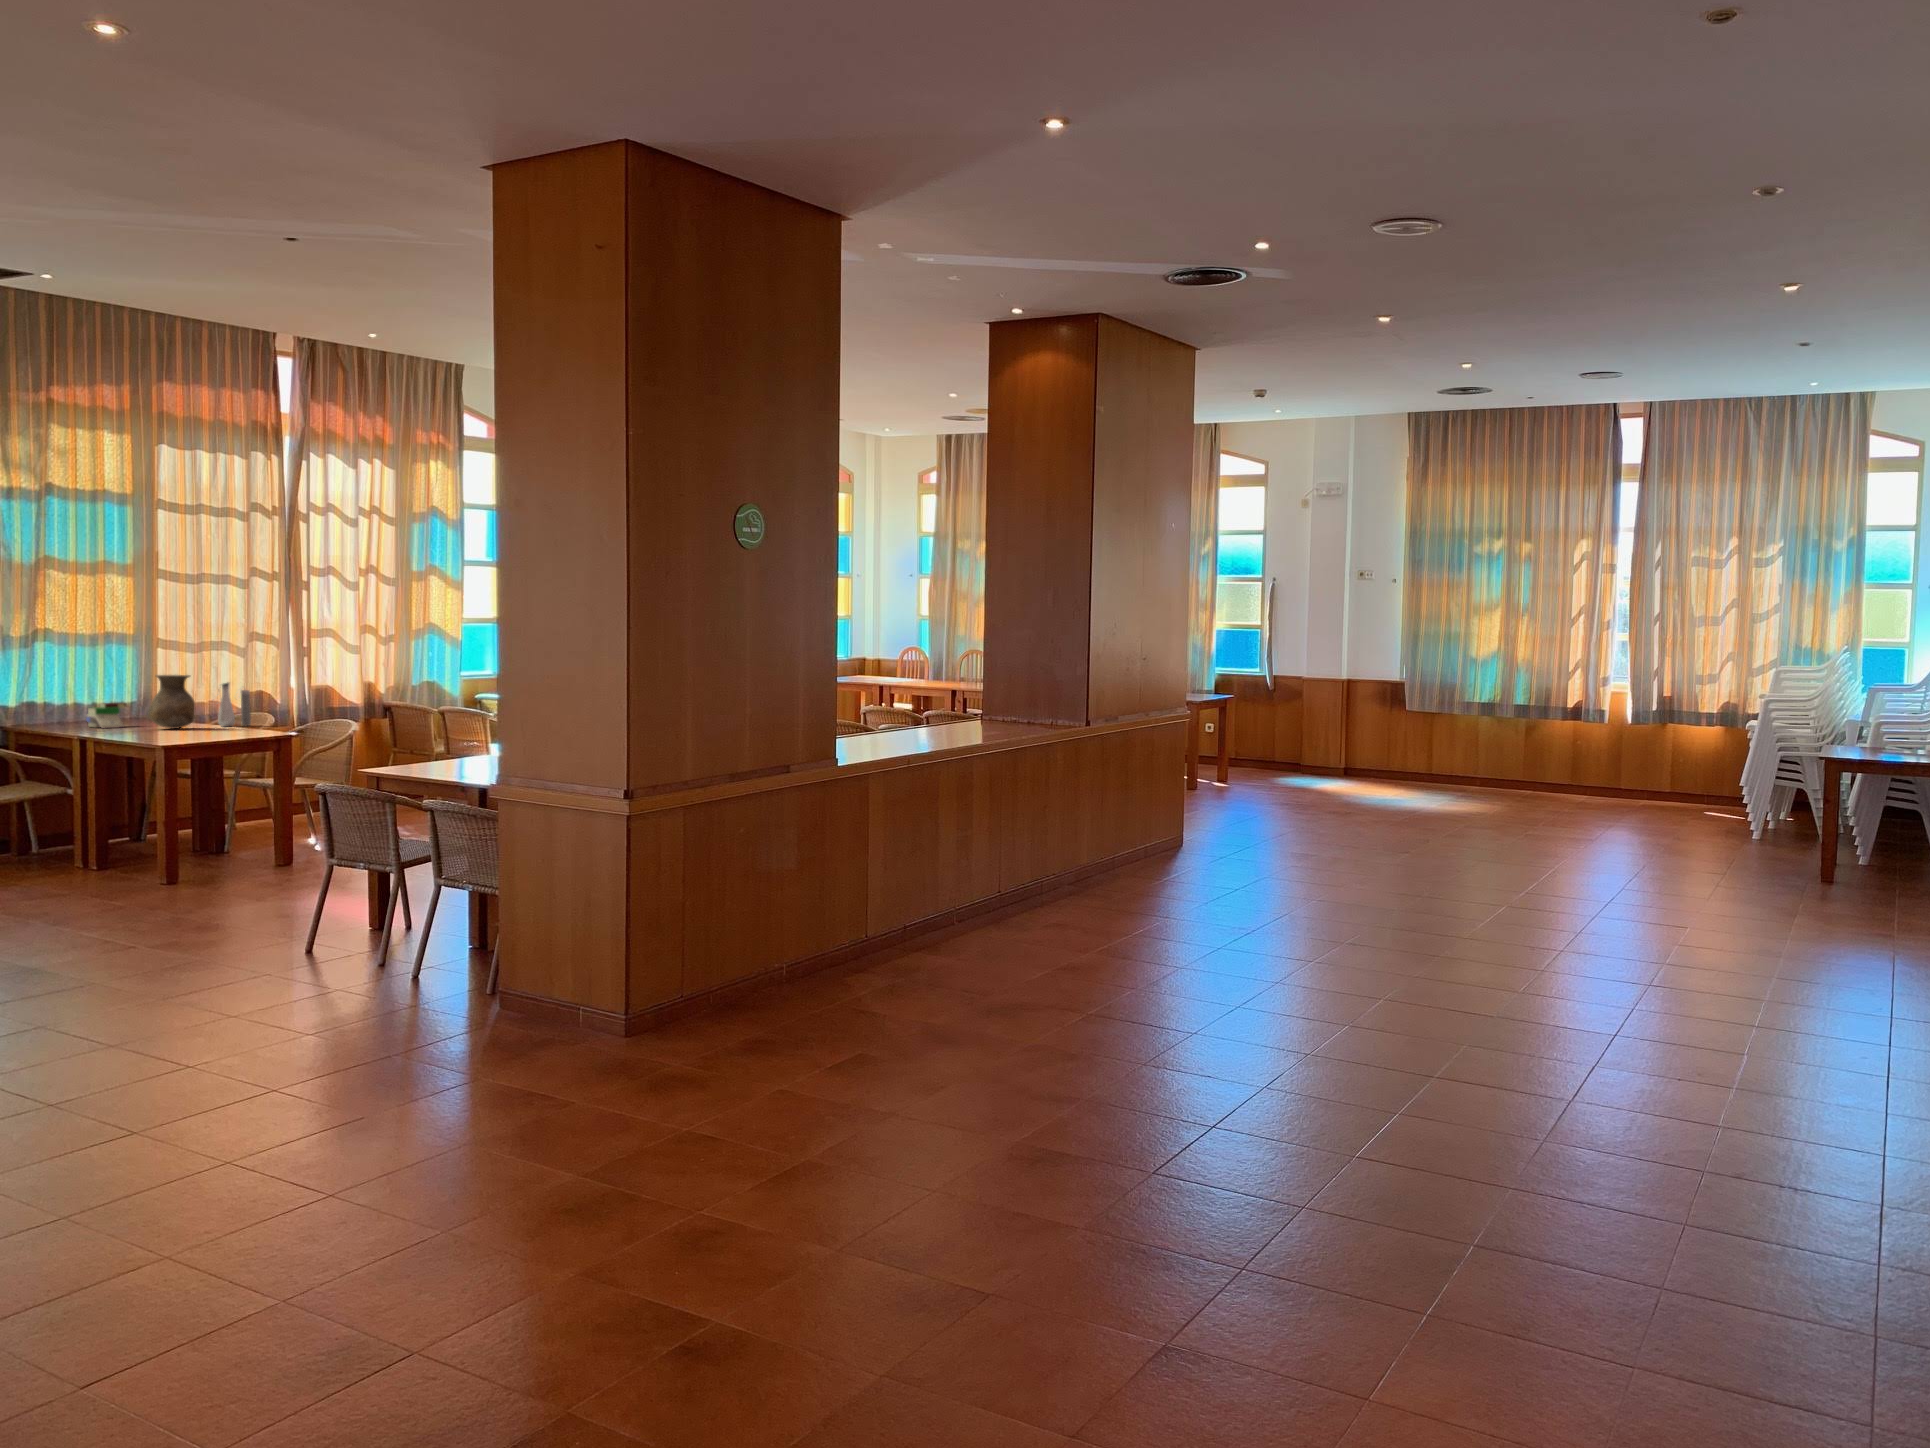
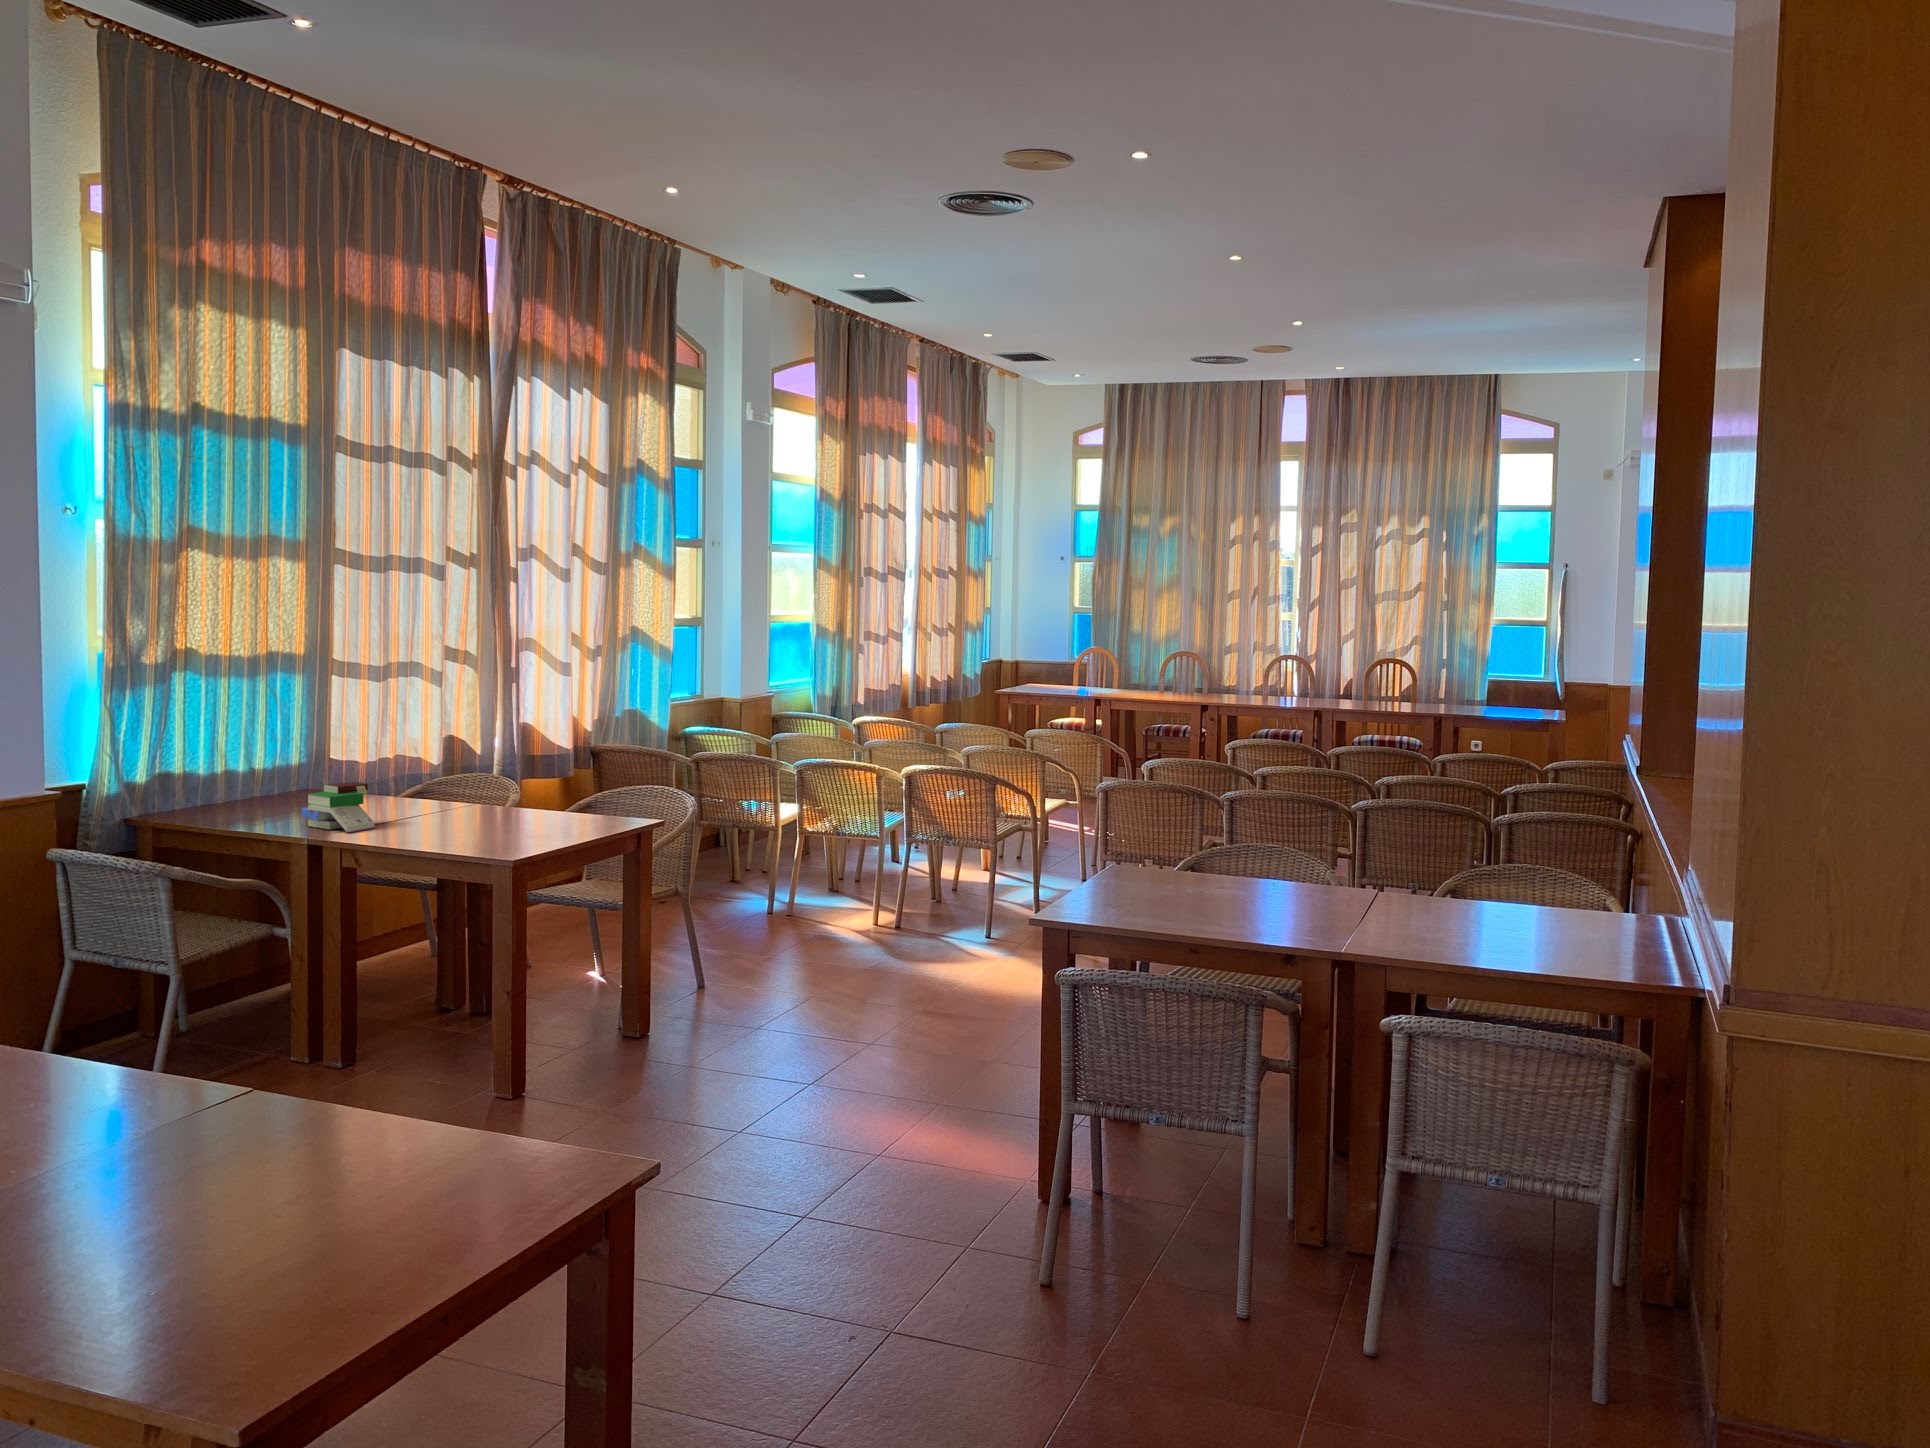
vase: present [148,675,195,729] -> none [440,741,516,834]
water bottle: present [218,683,251,727] -> none [528,751,580,825]

